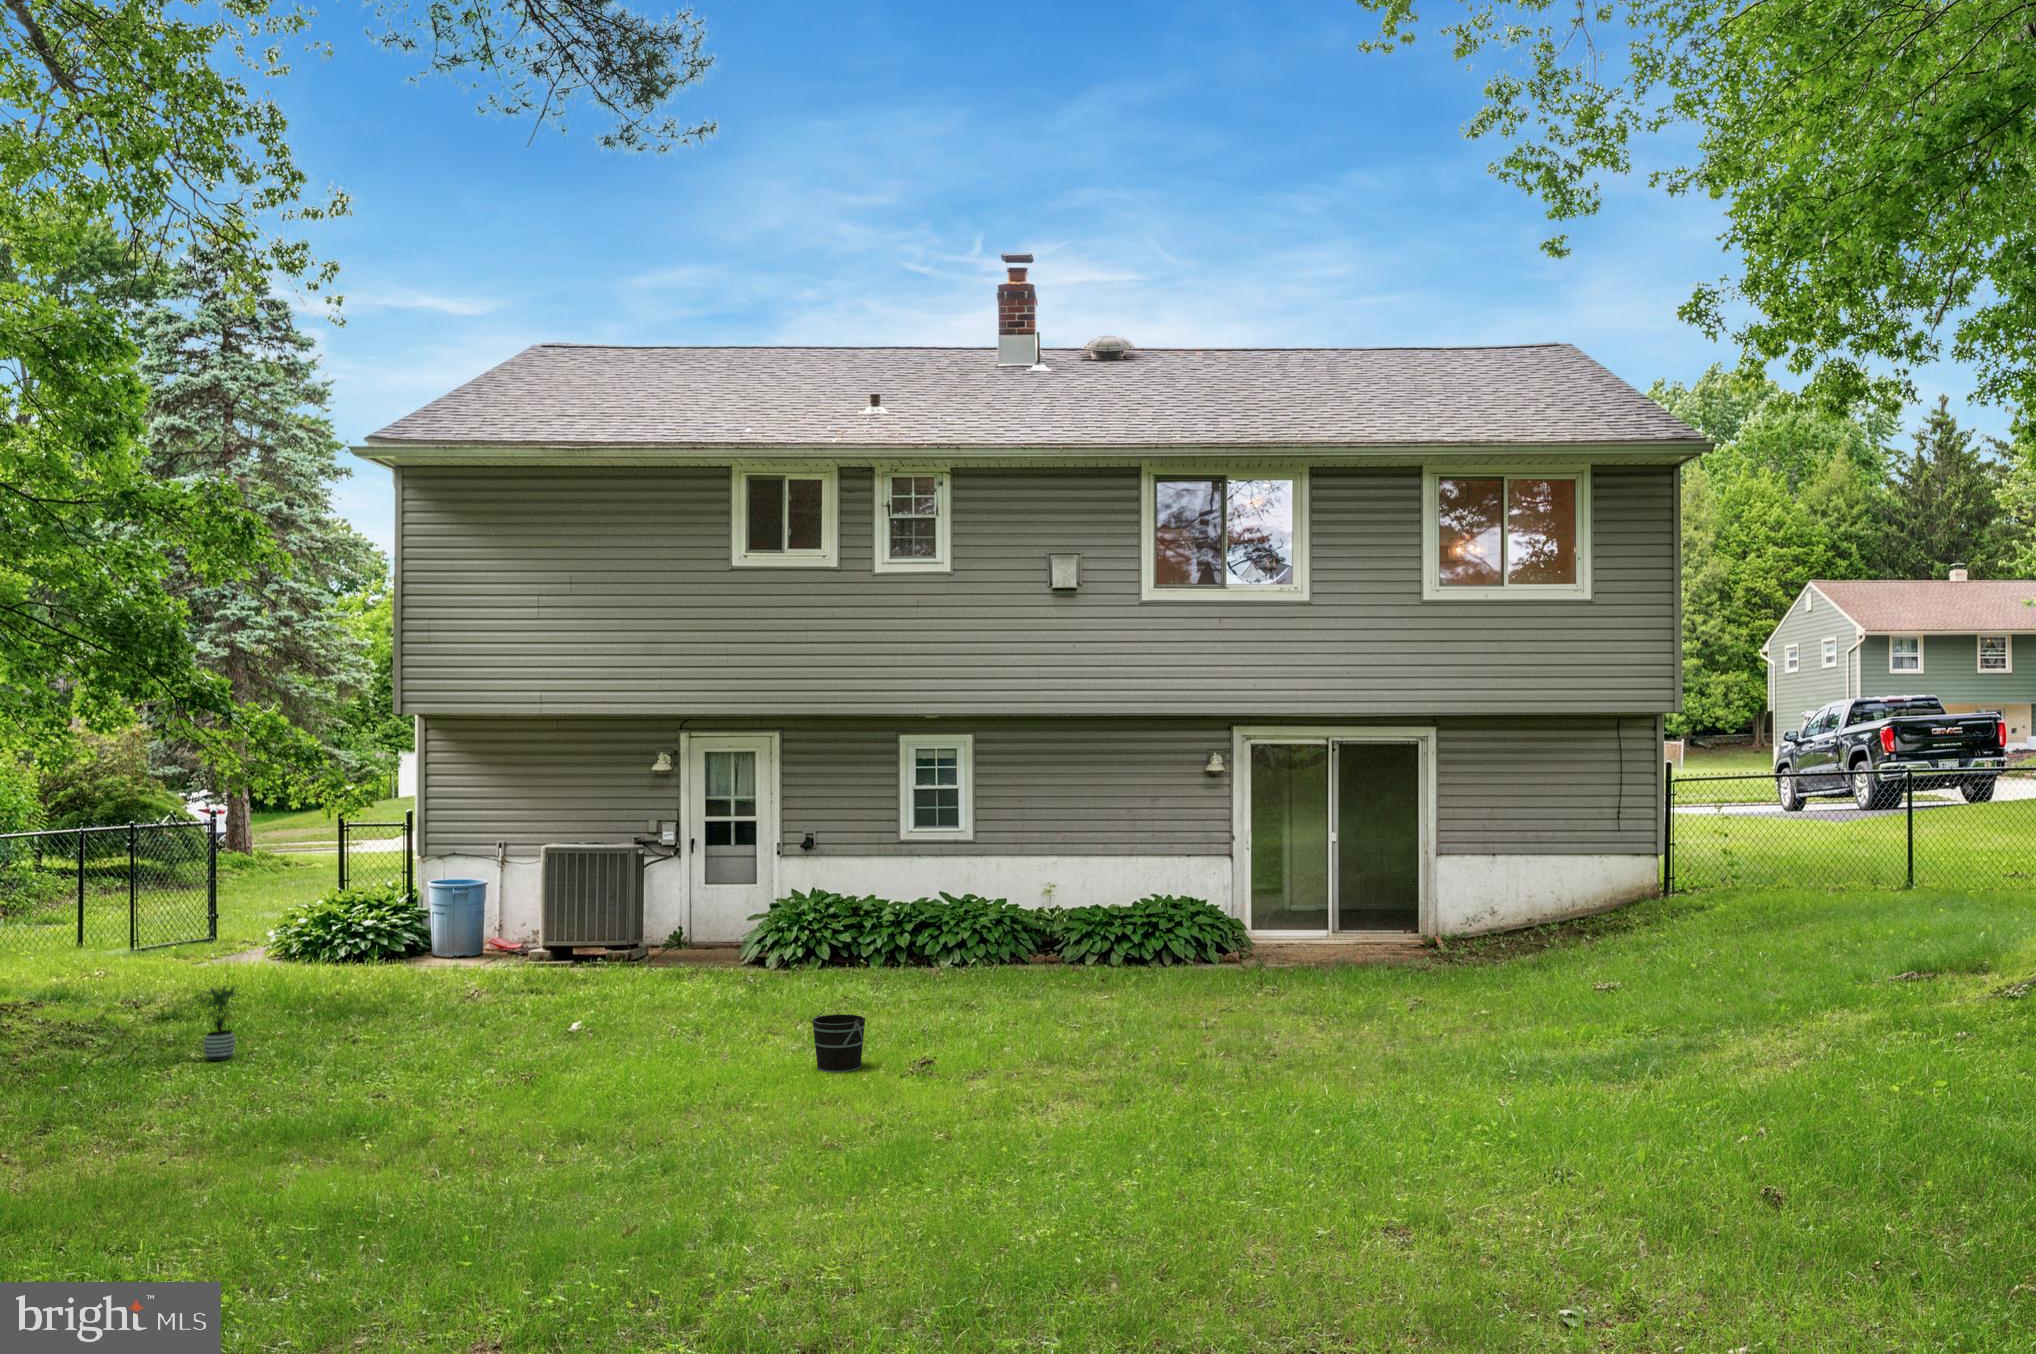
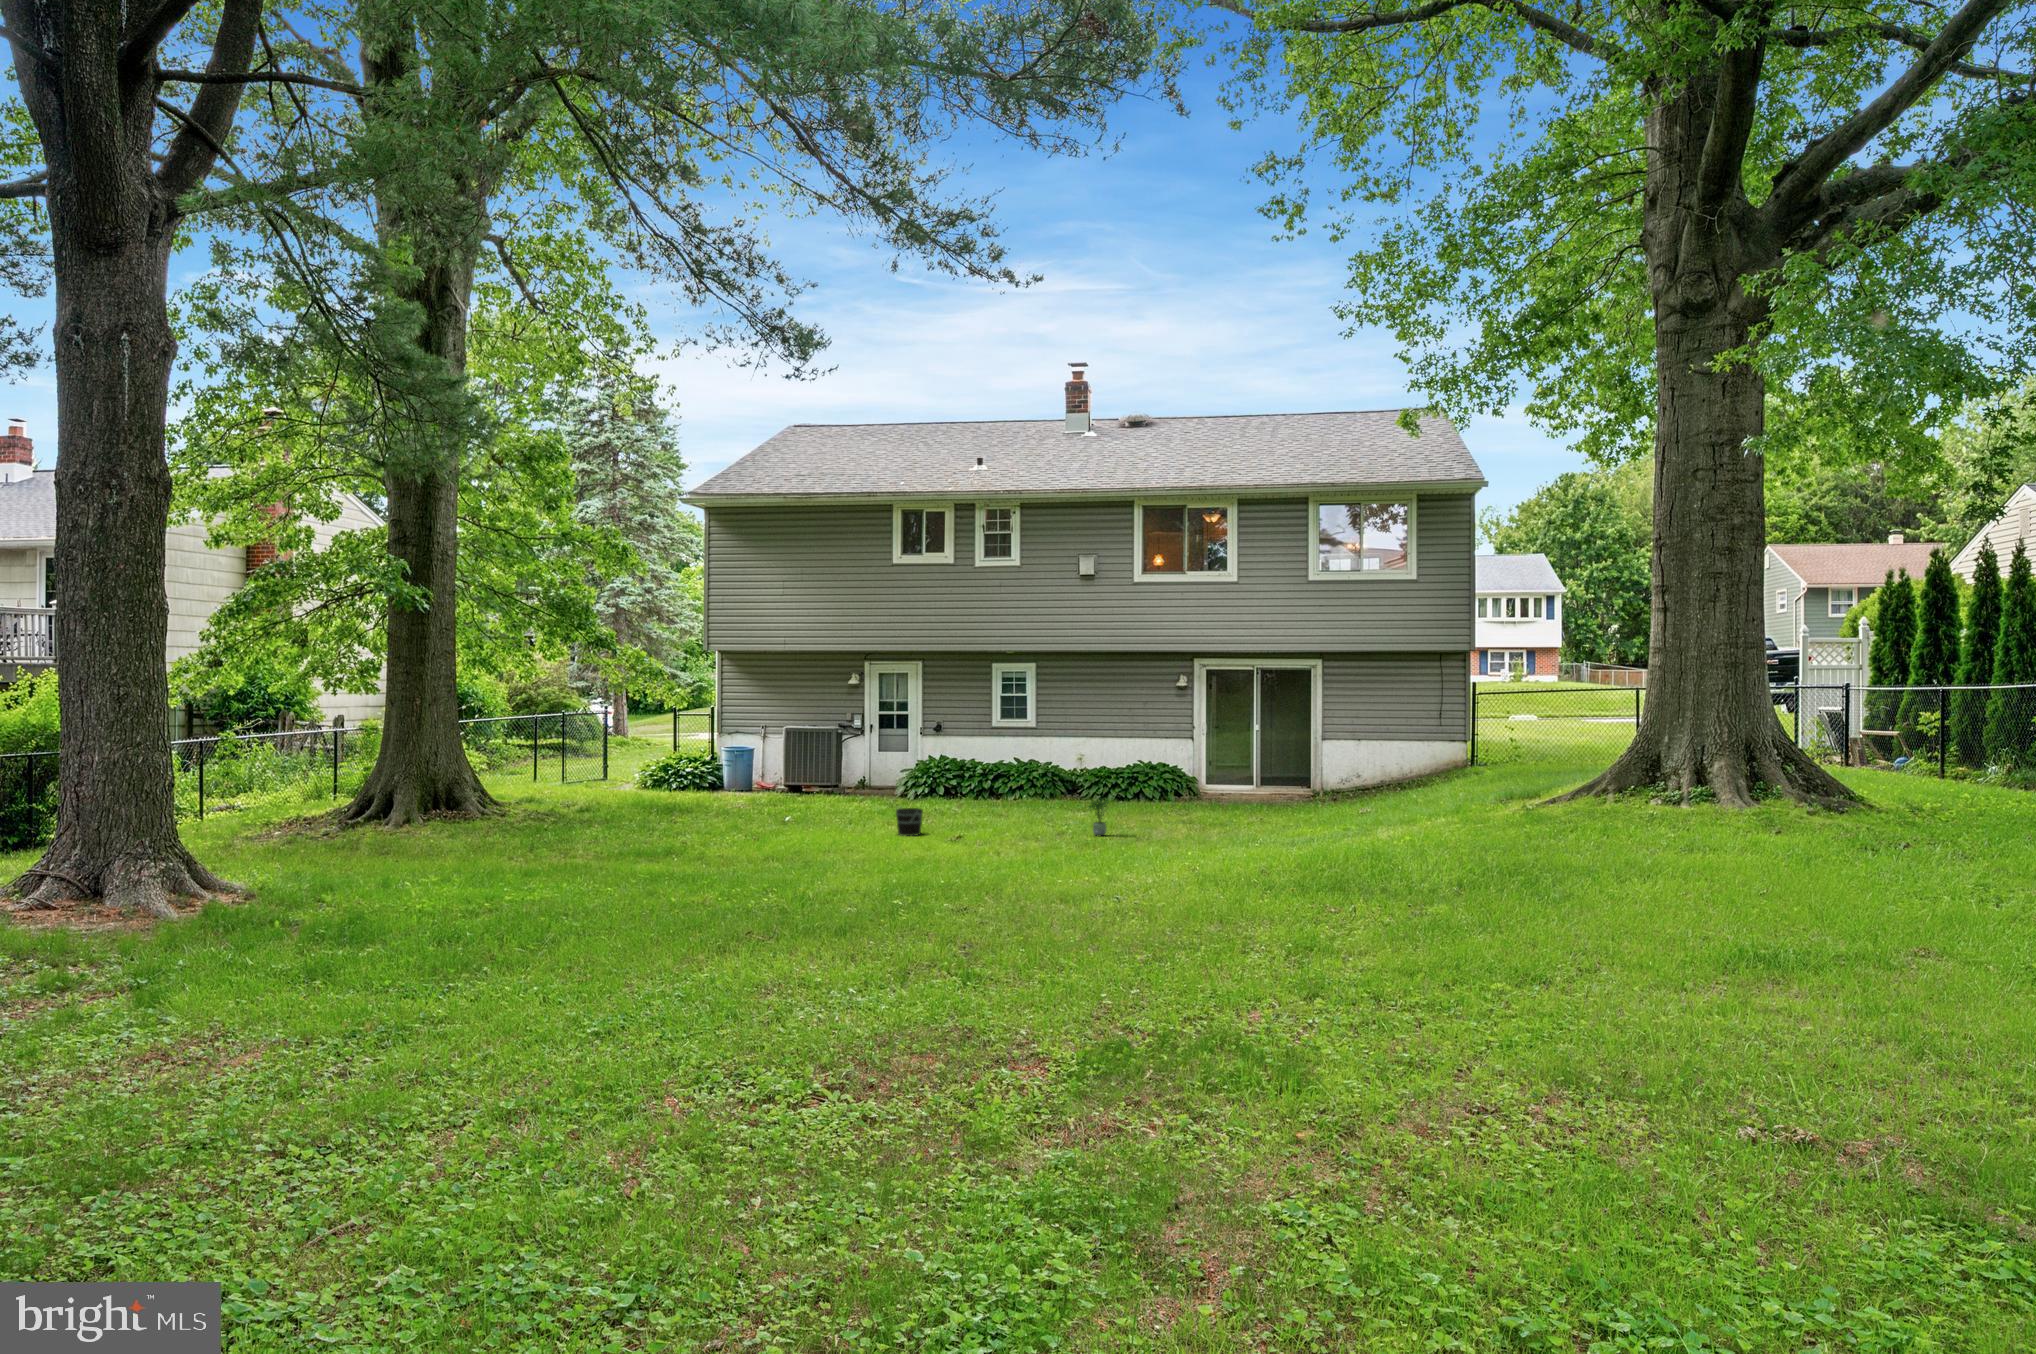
potted plant: present [190,985,240,1061] -> present [1091,798,1109,836]

